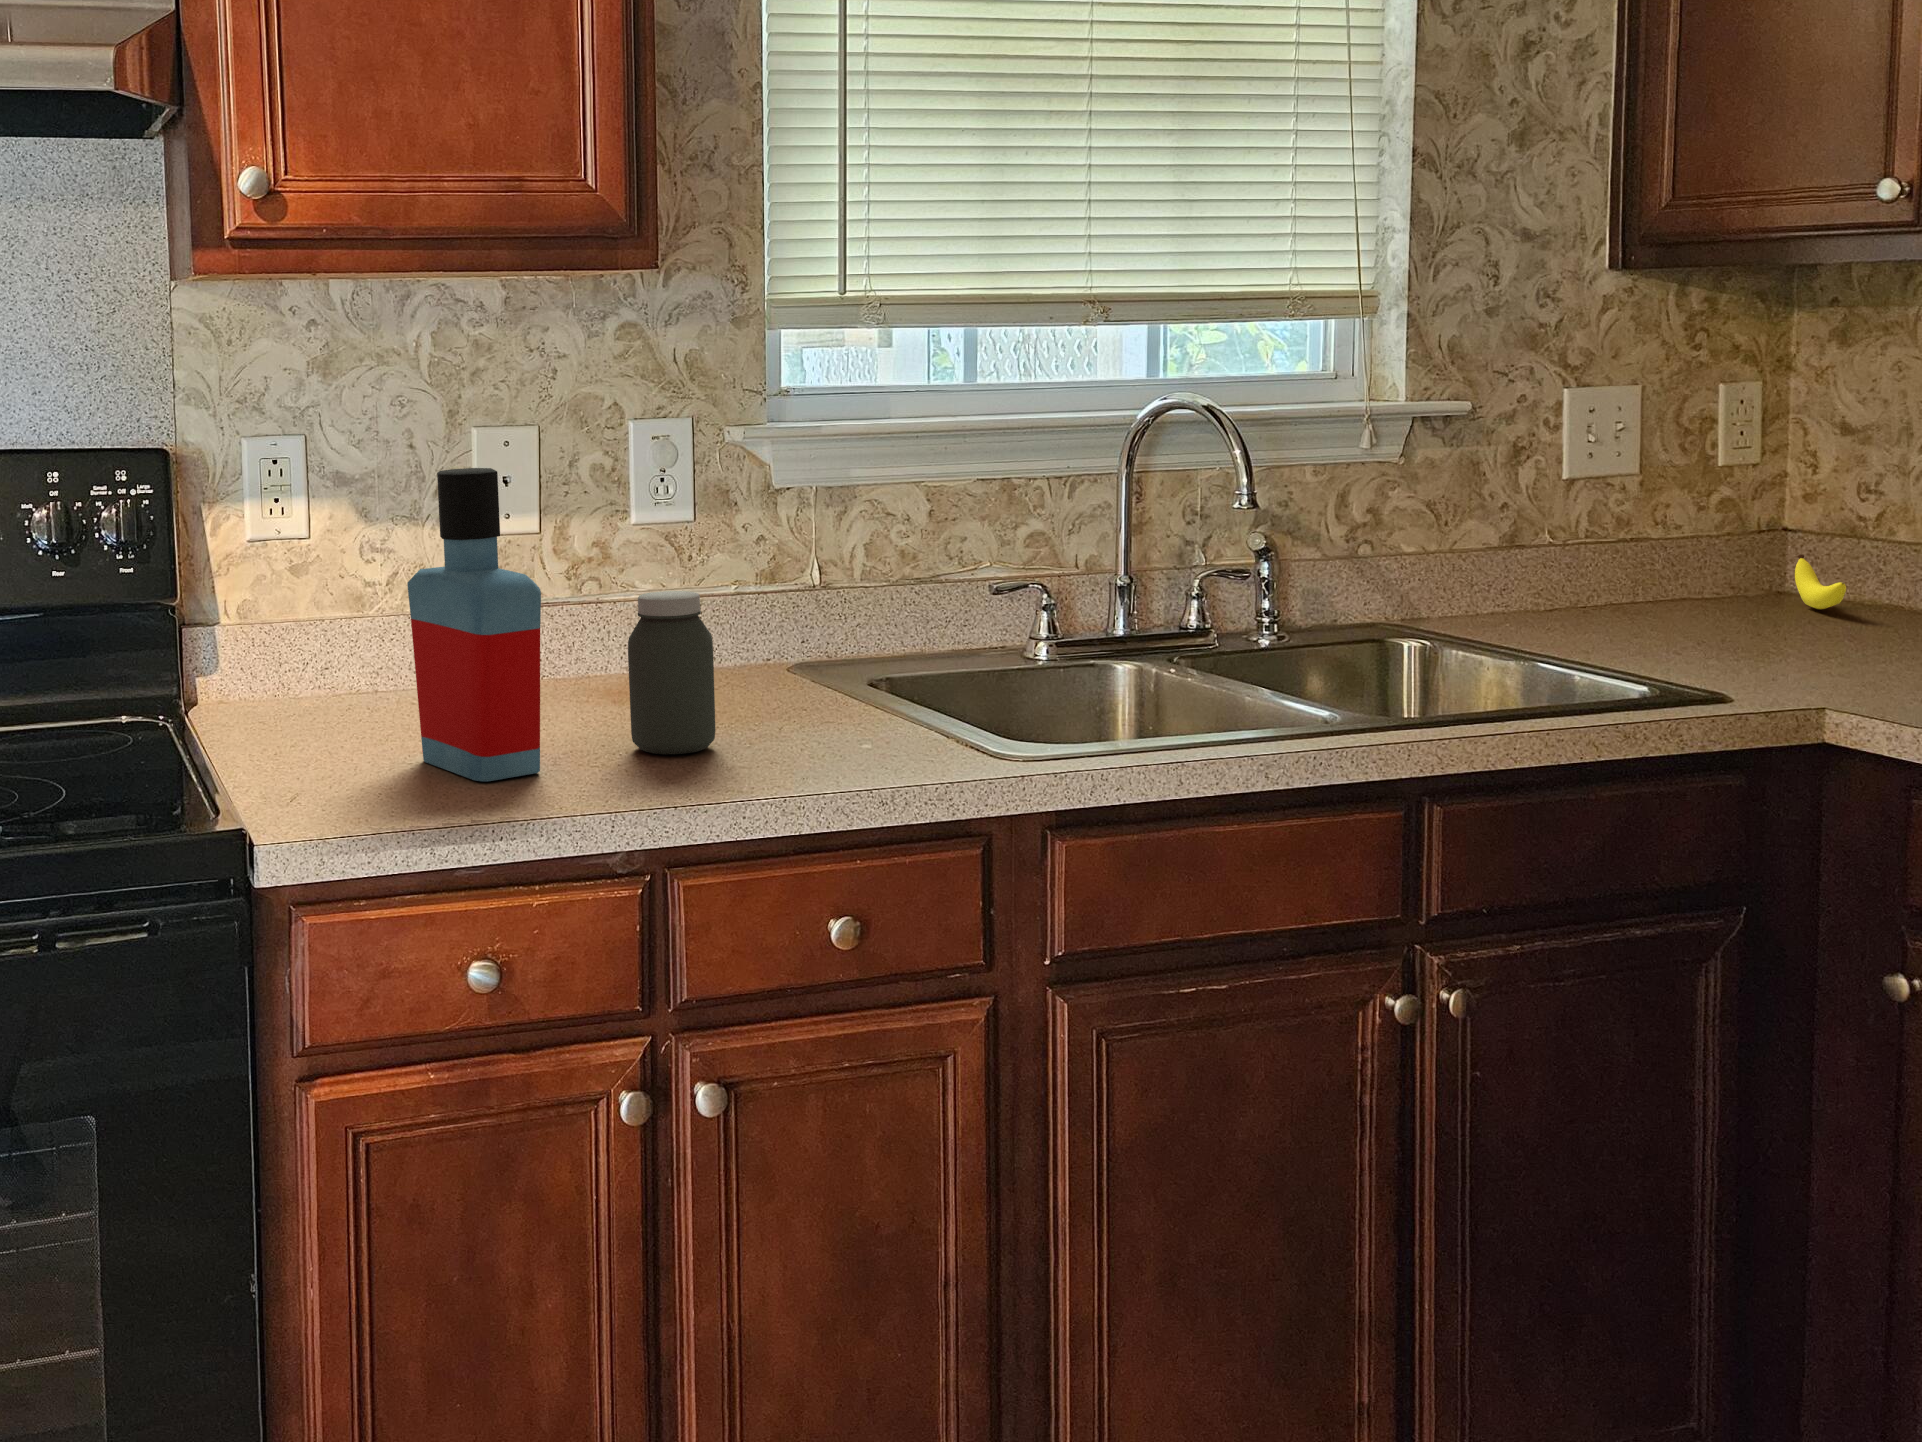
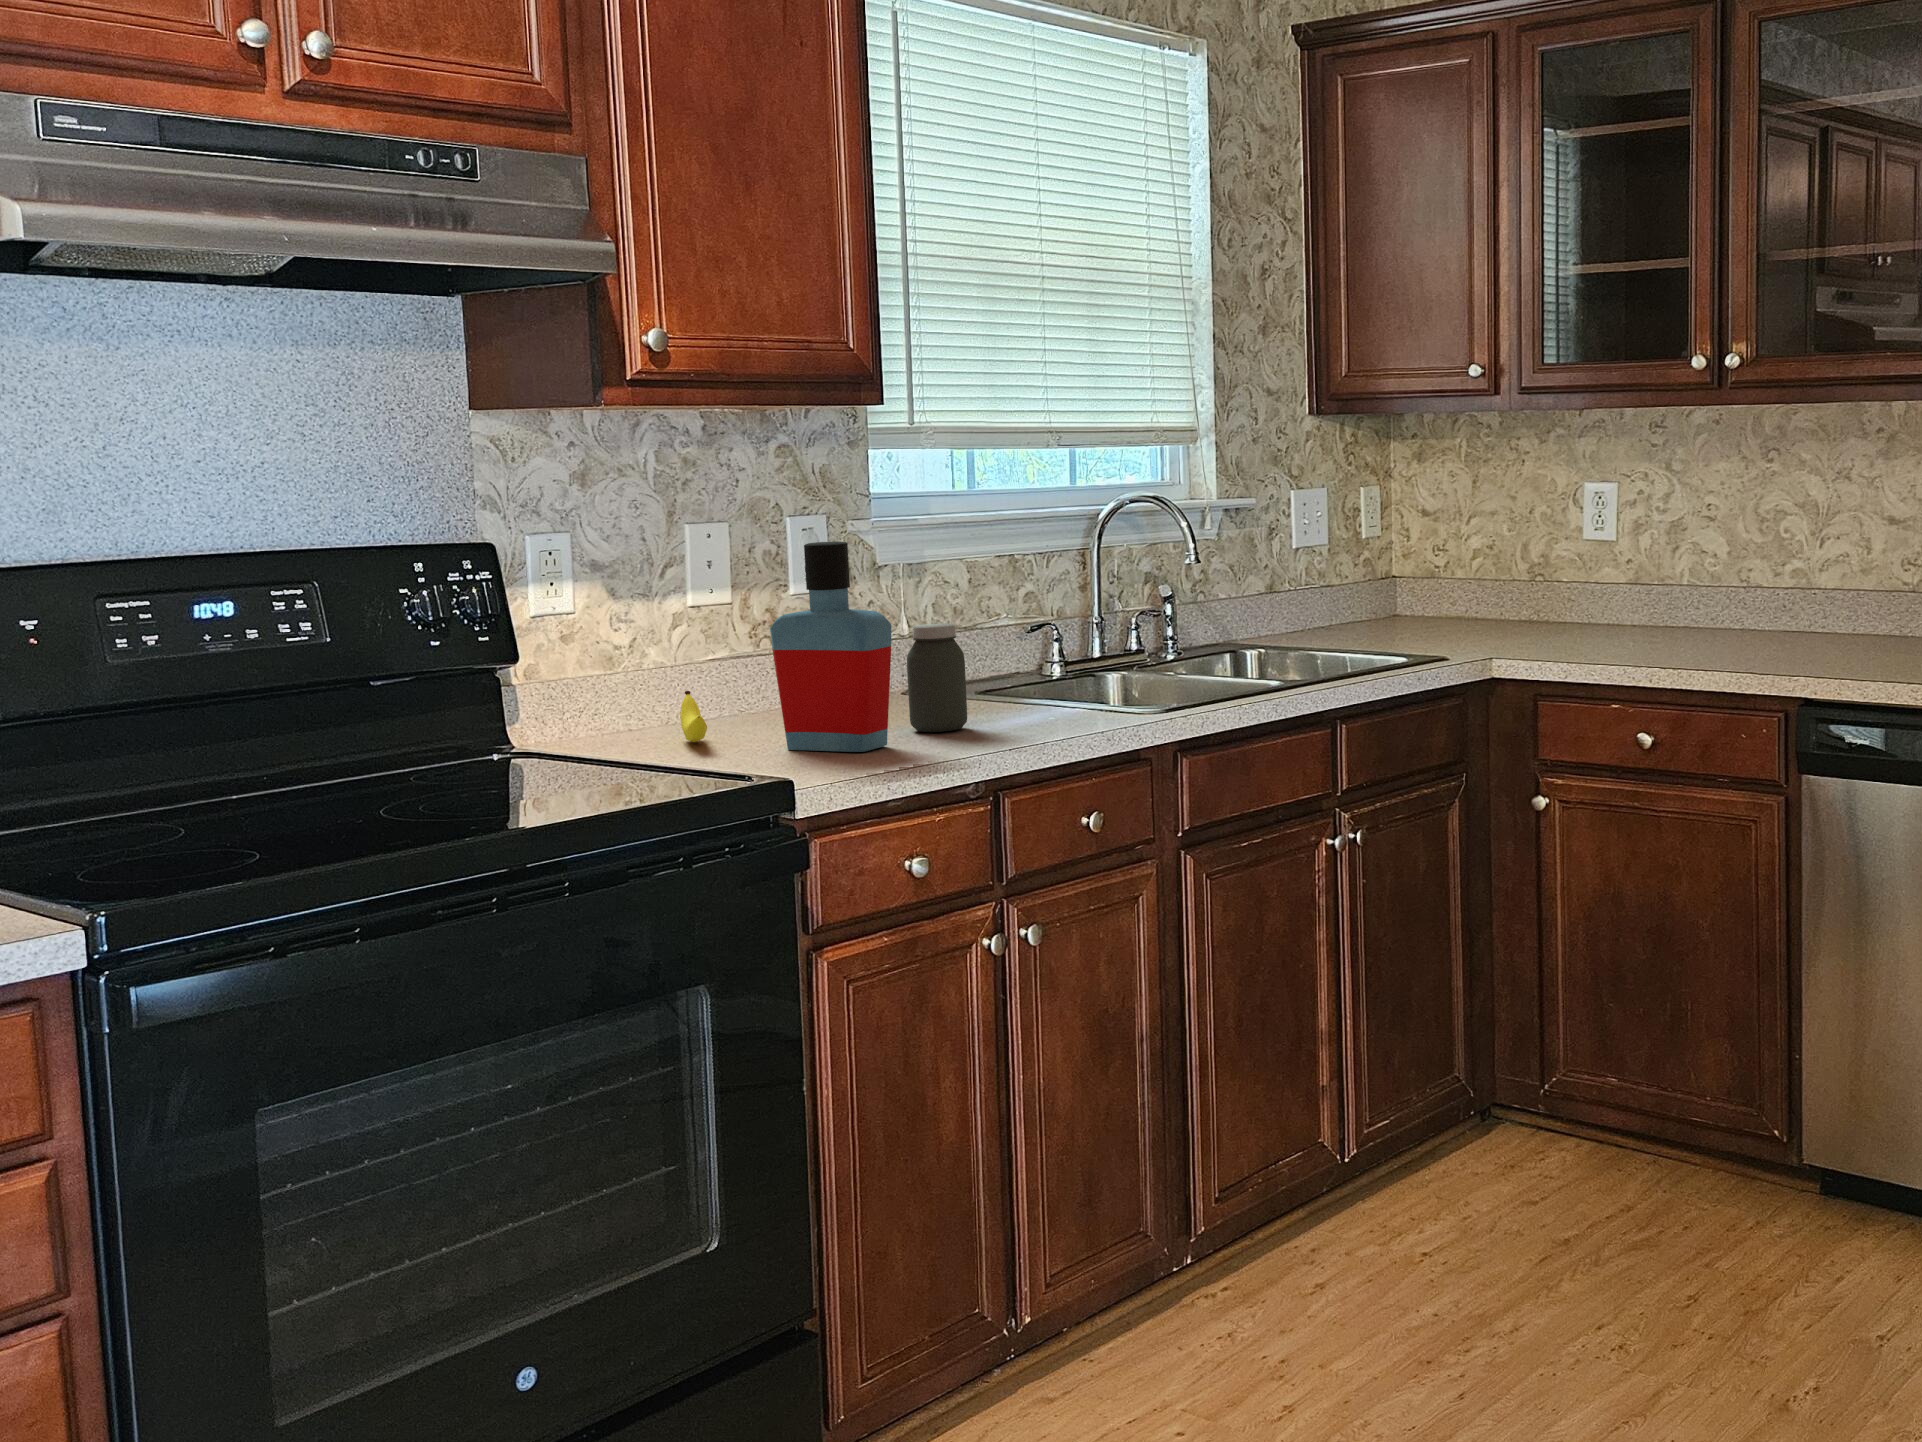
banana: present [1795,554,1846,609] -> present [680,691,707,742]

